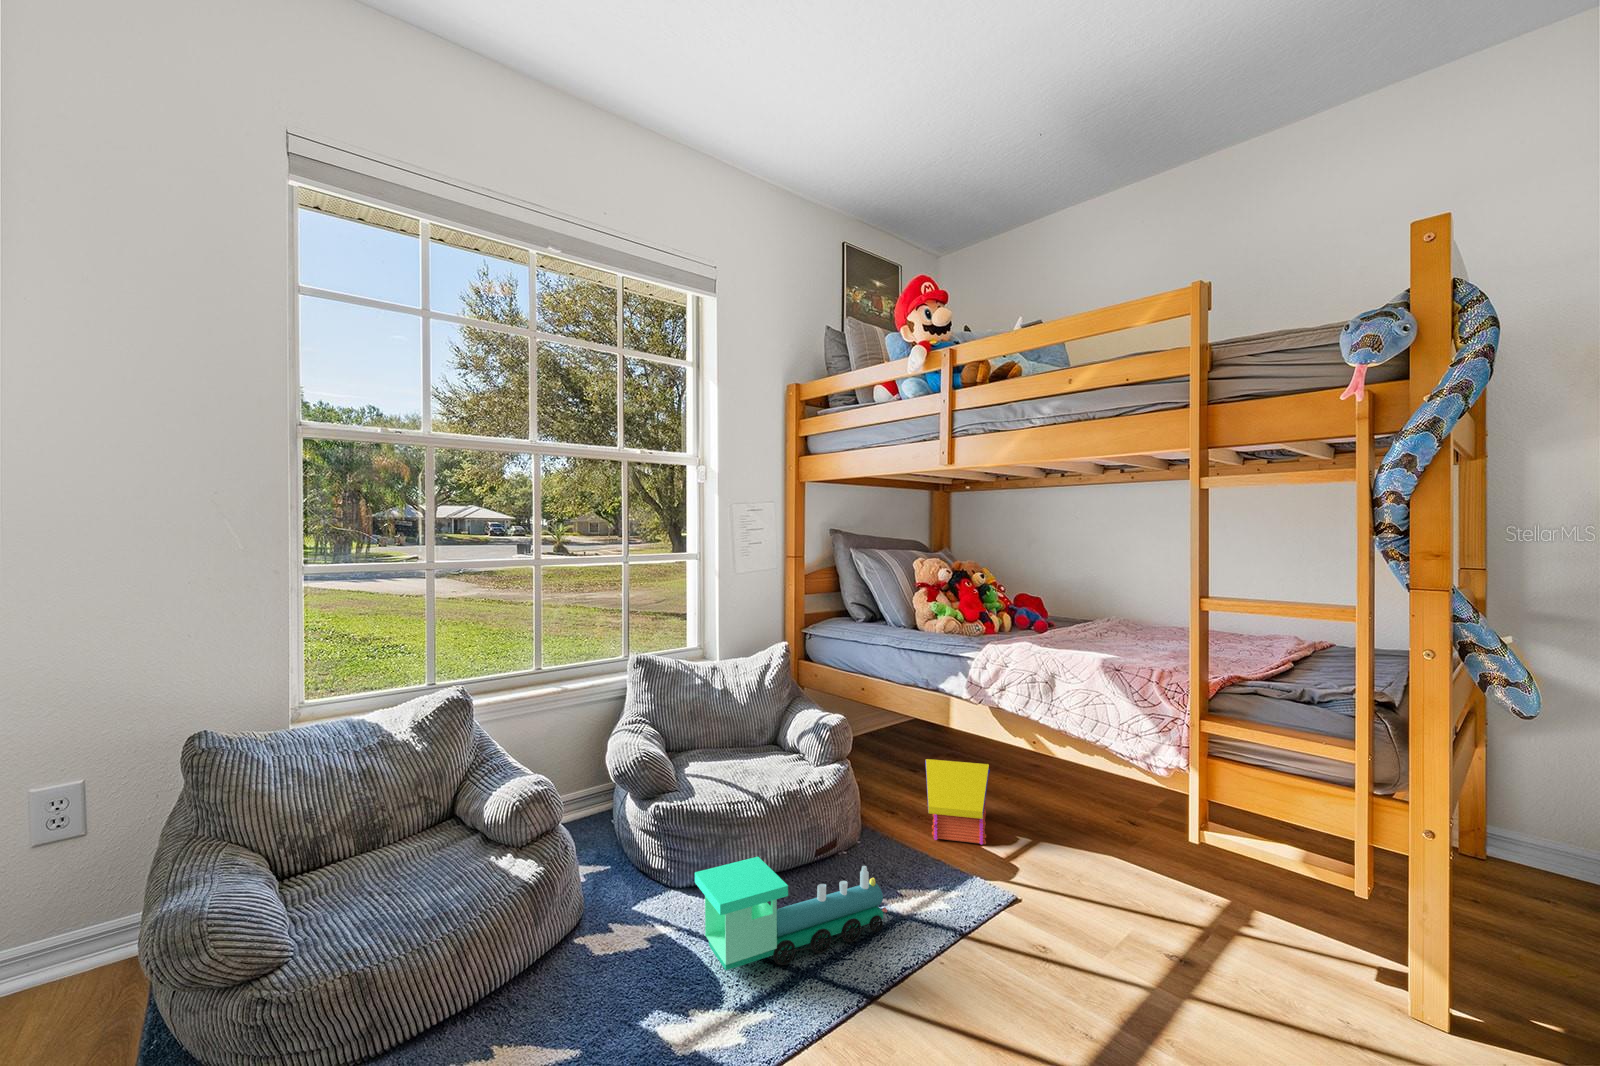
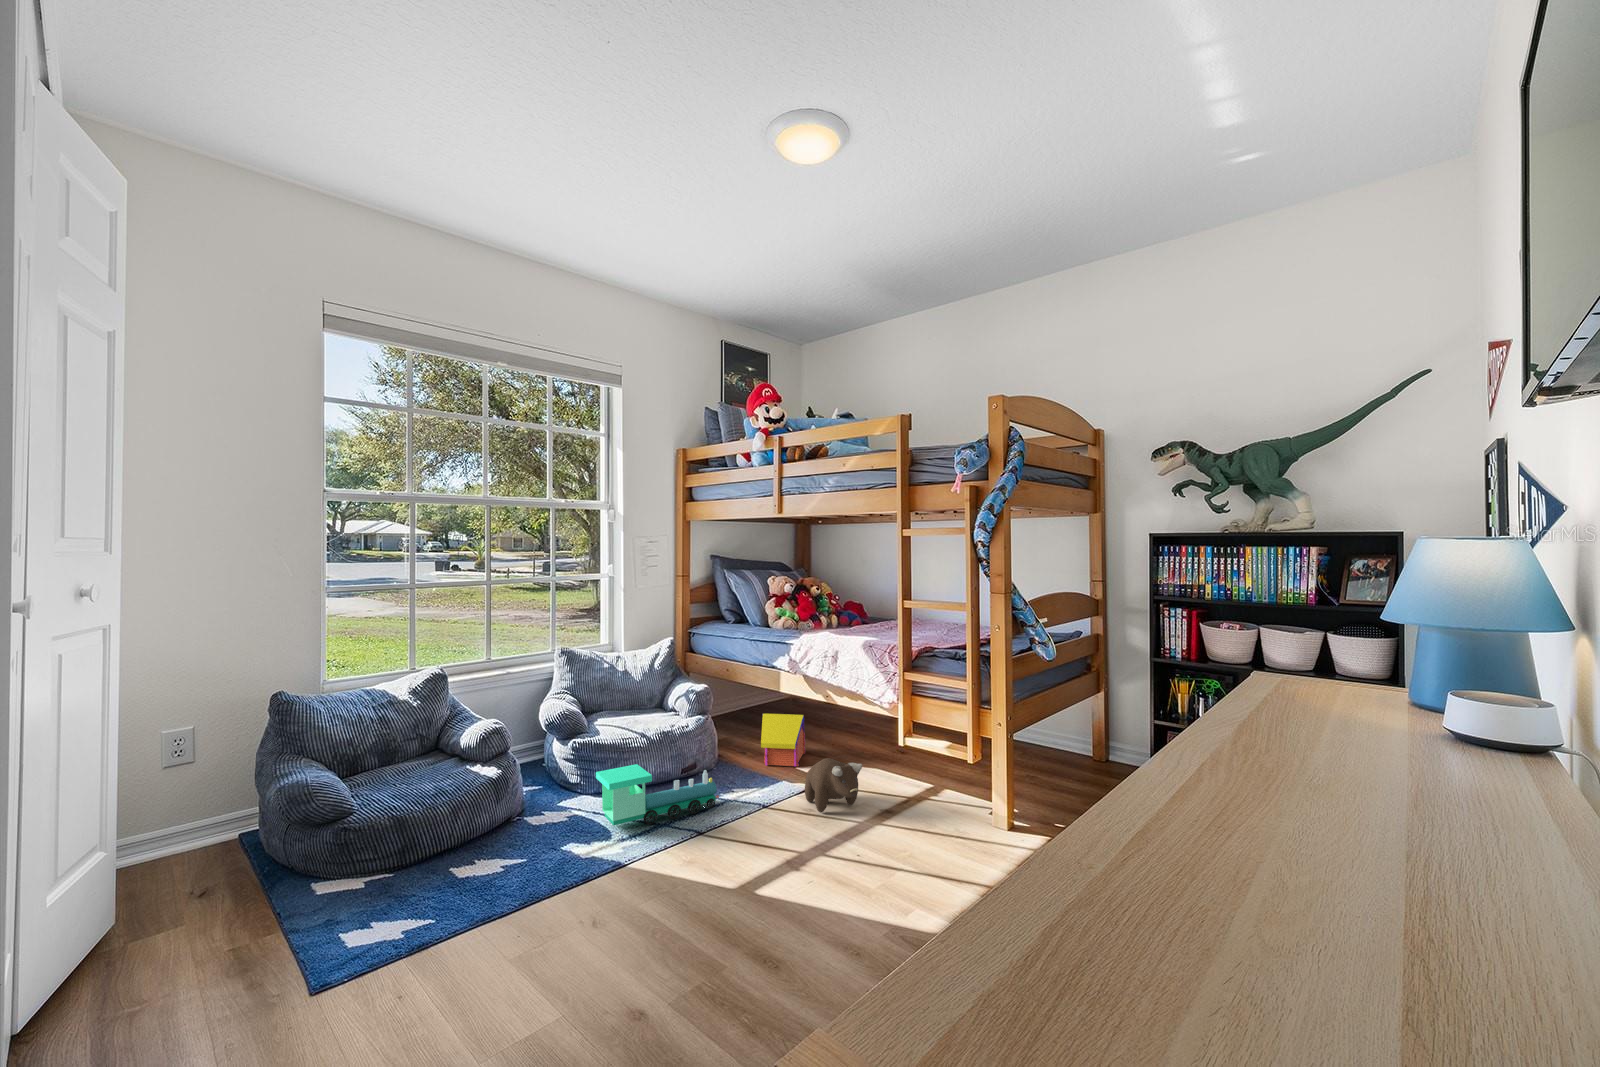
plush toy: none [1026,855,1139,952] -> present [805,758,862,812]

